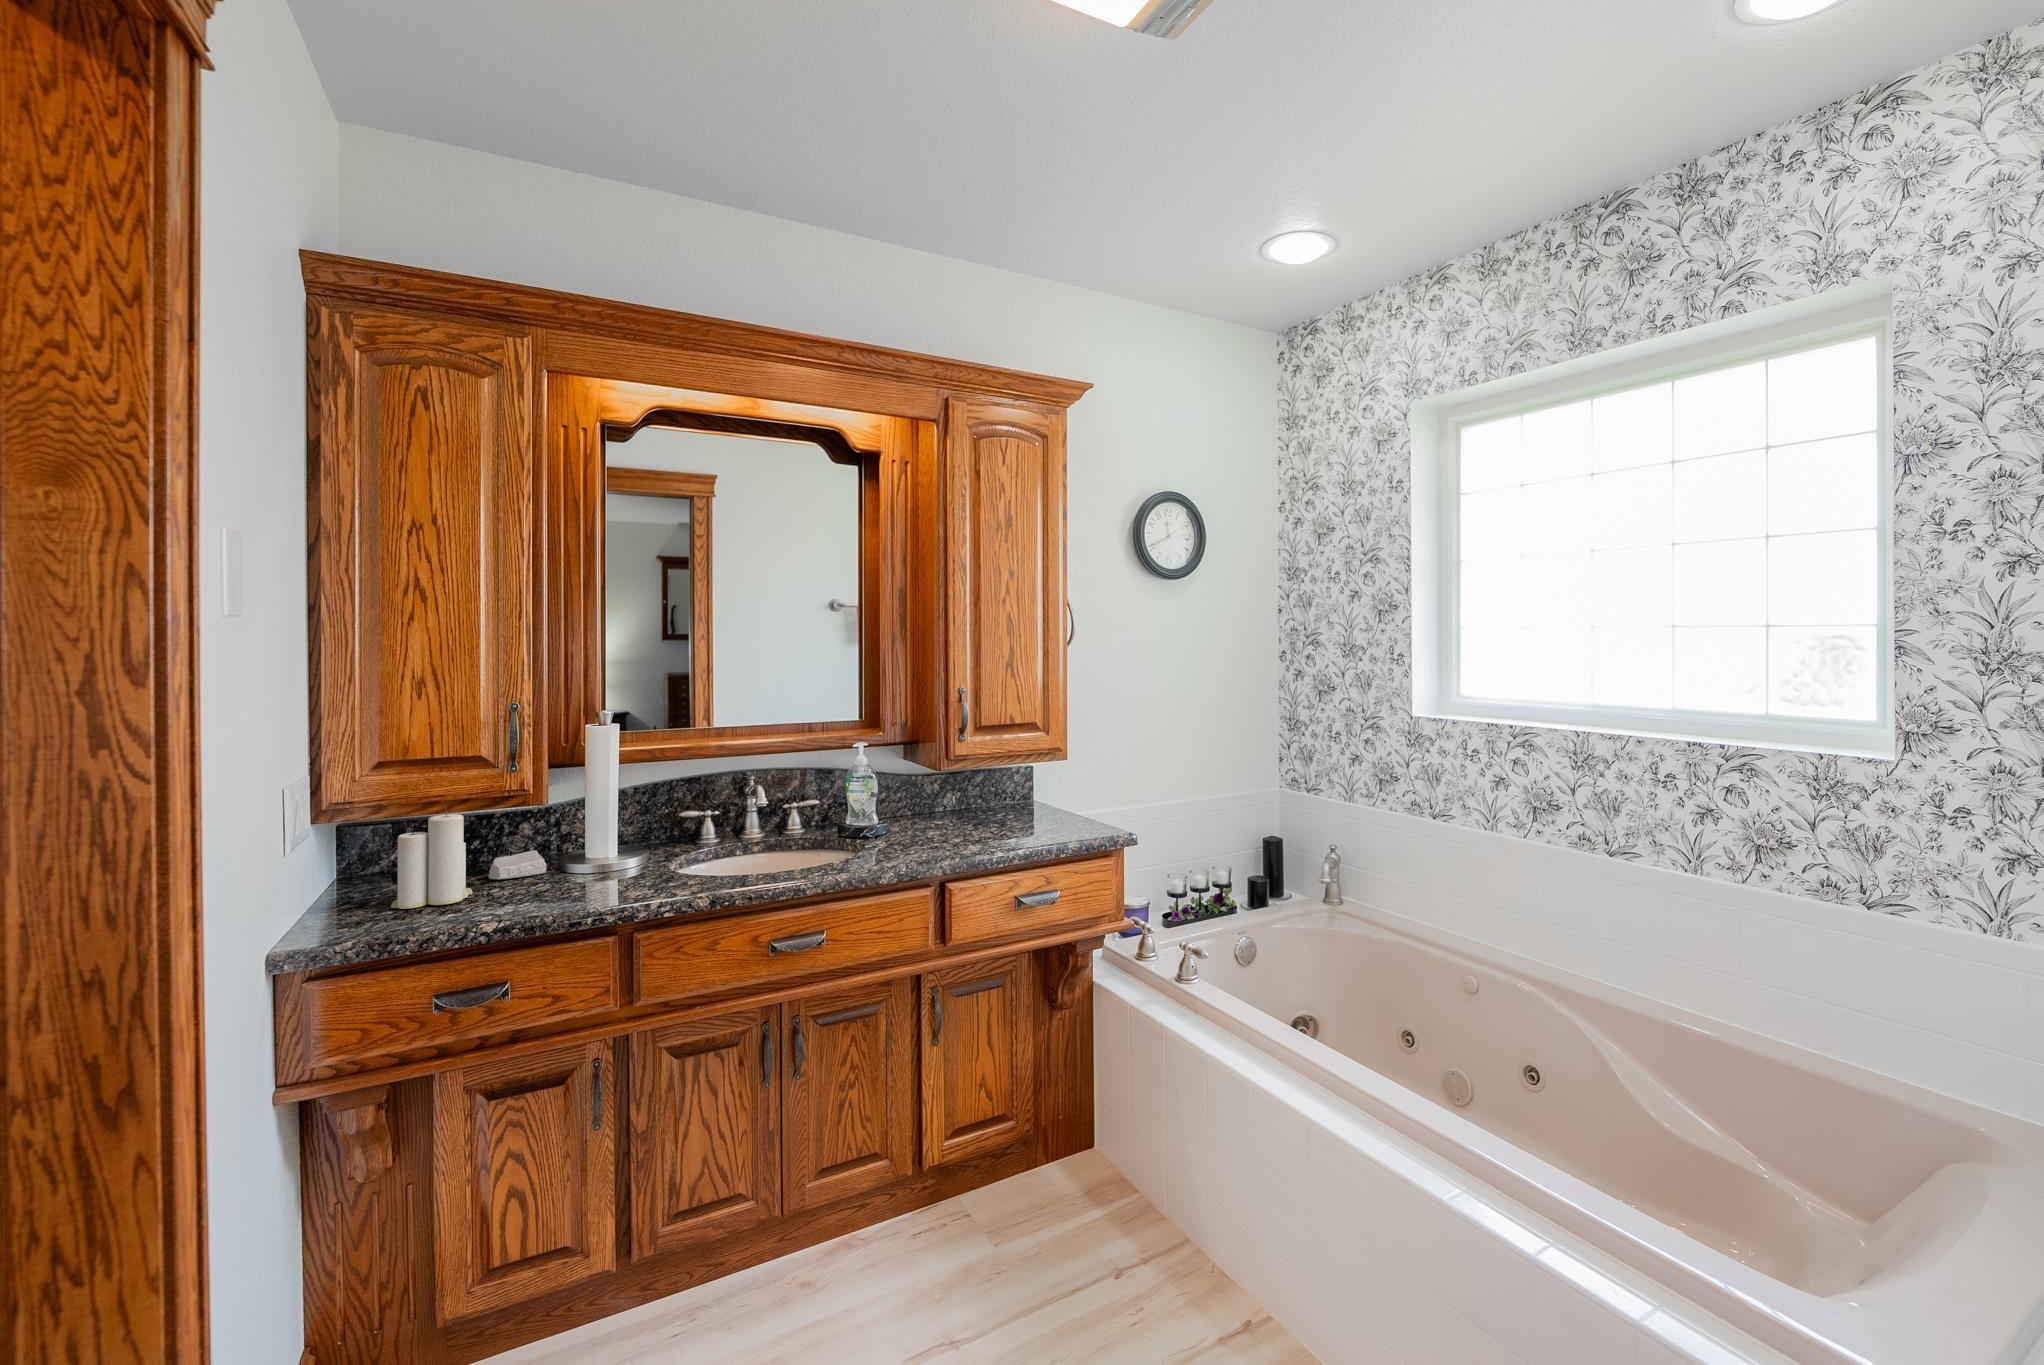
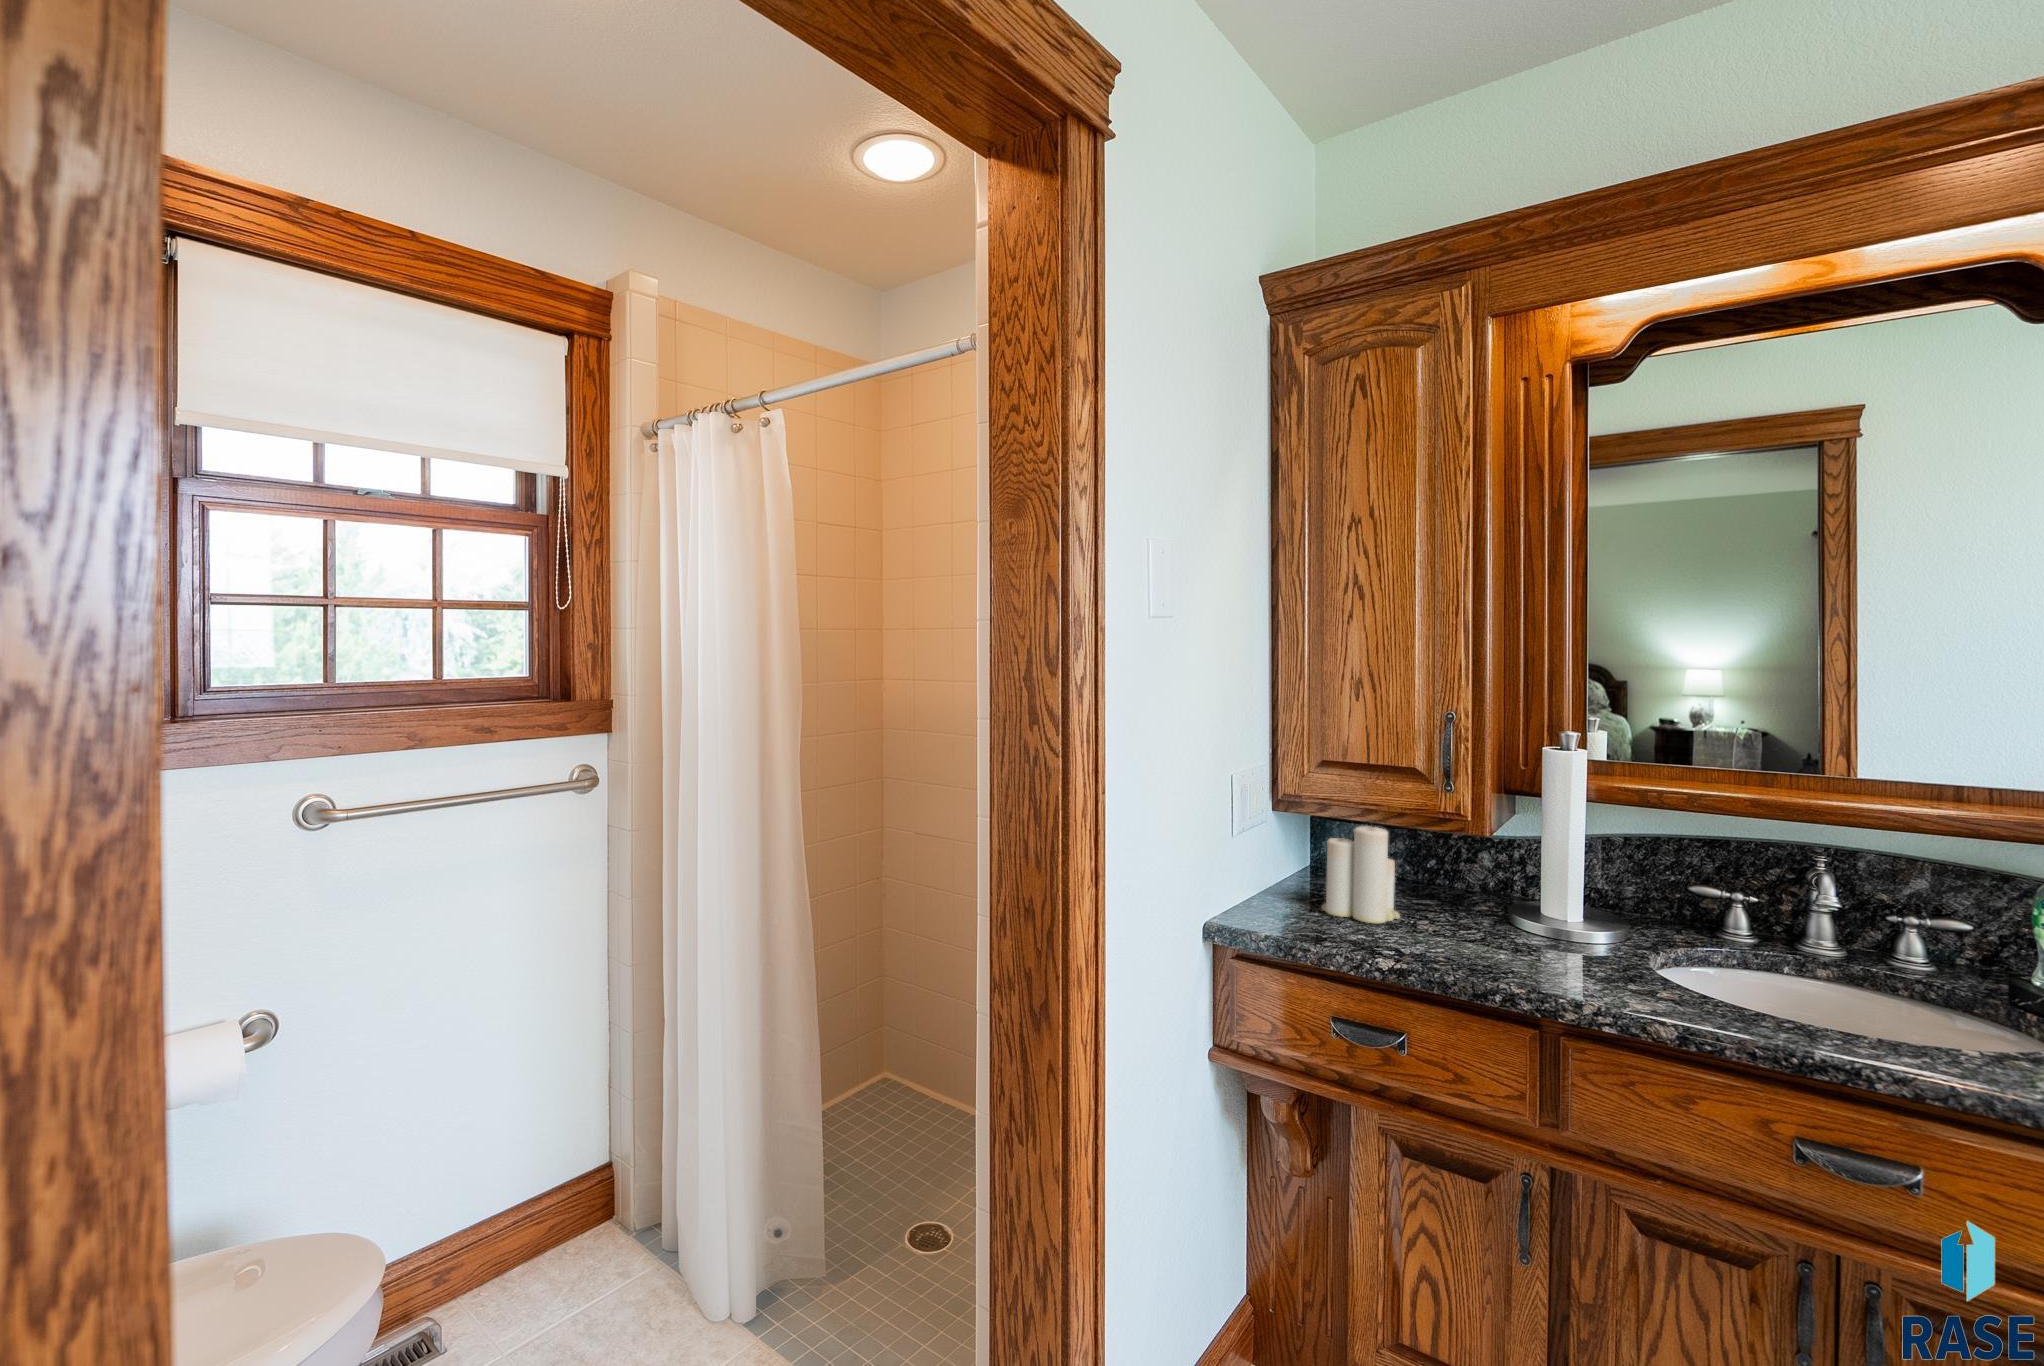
soap bar: present [489,850,547,879] -> none [1429,885,1492,917]

